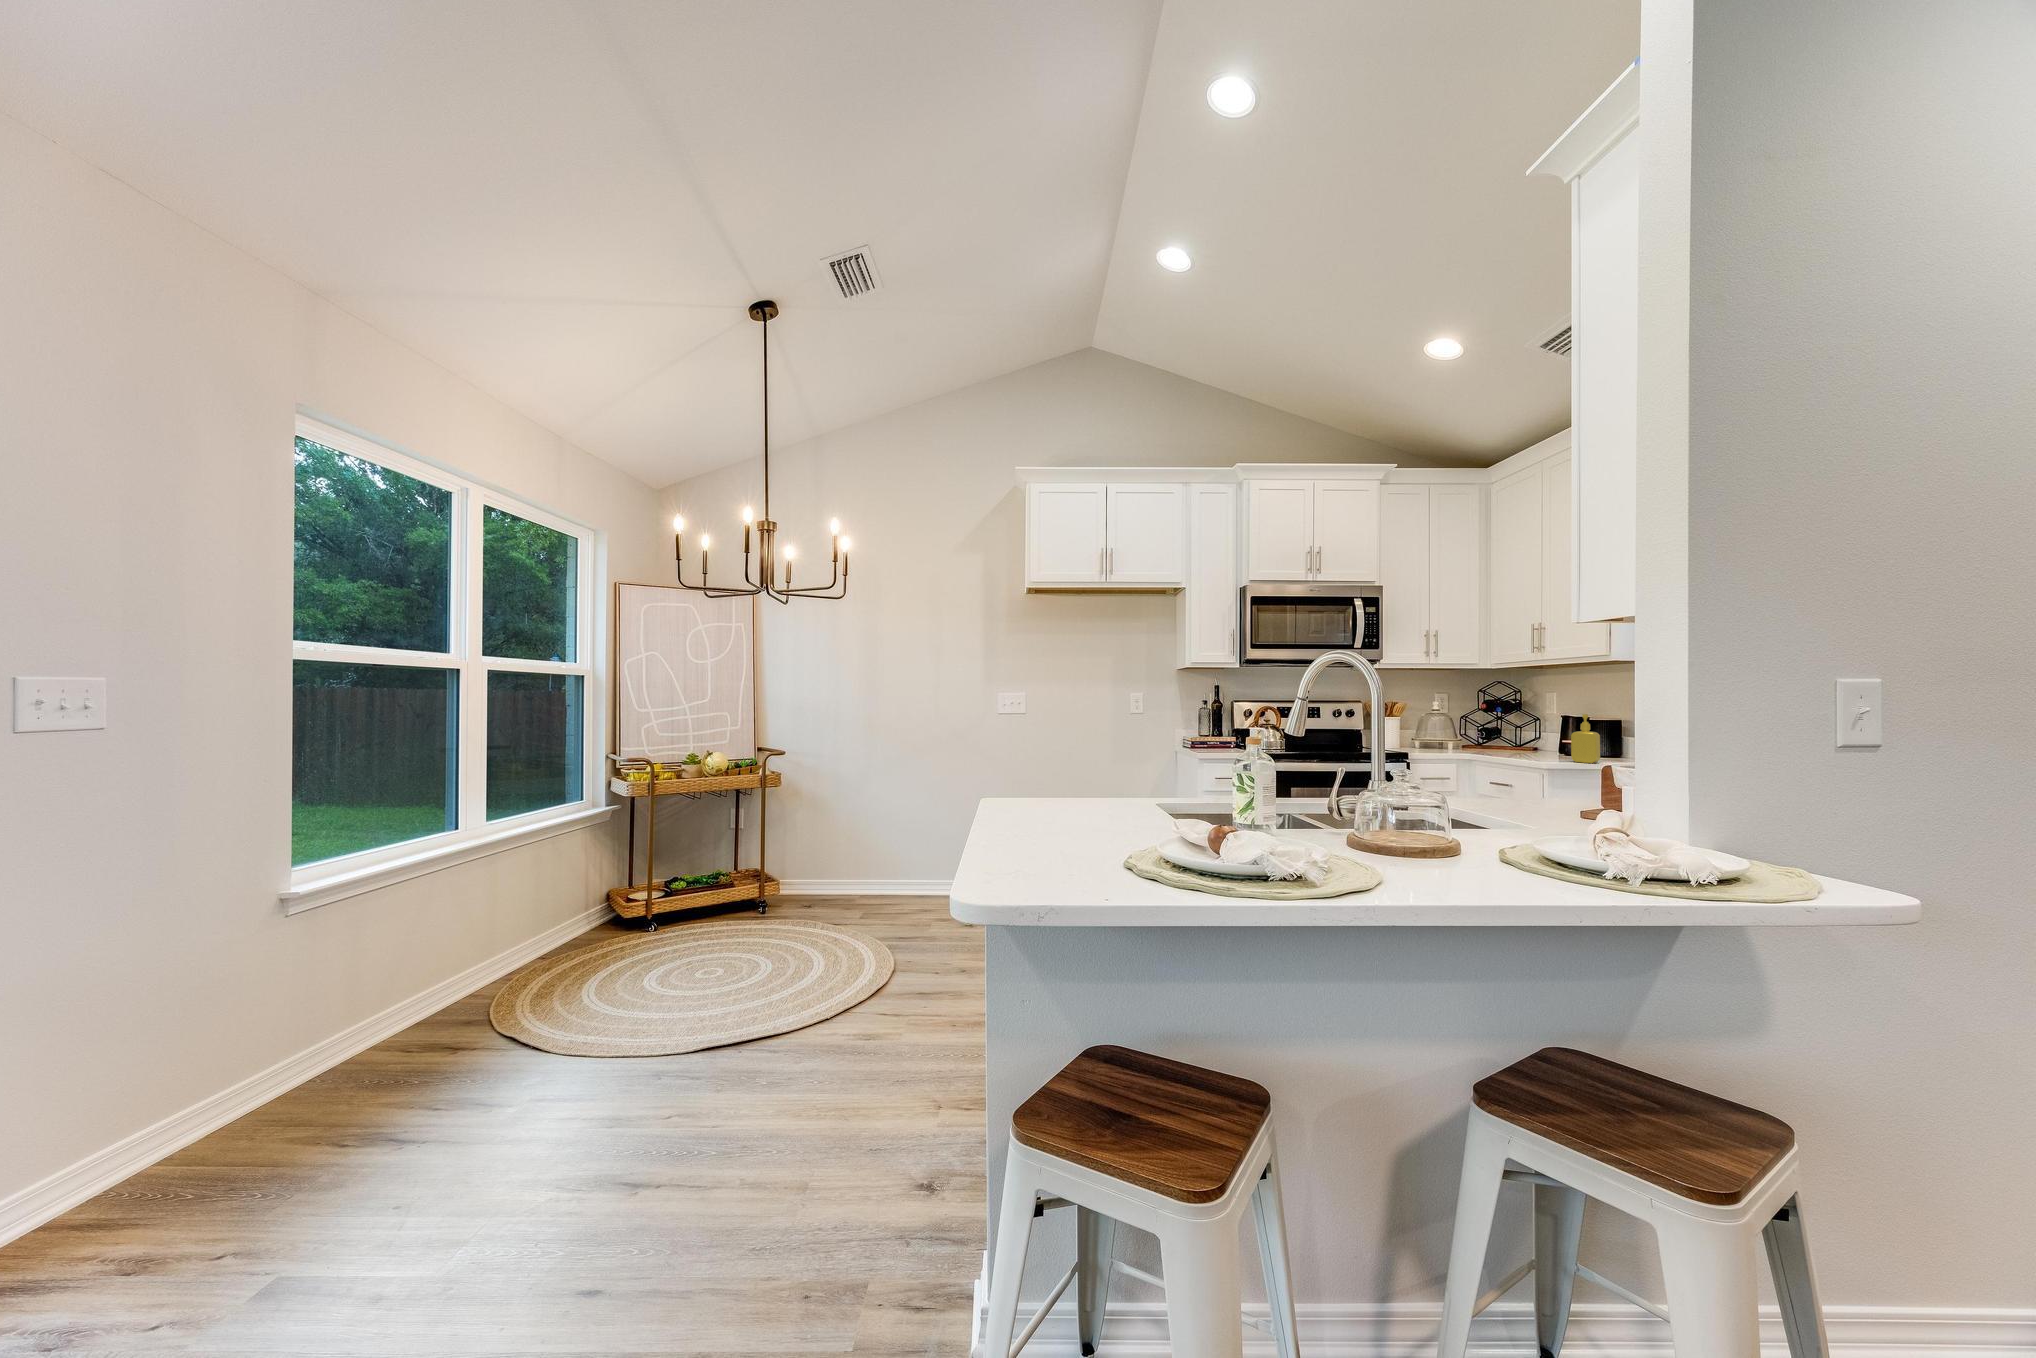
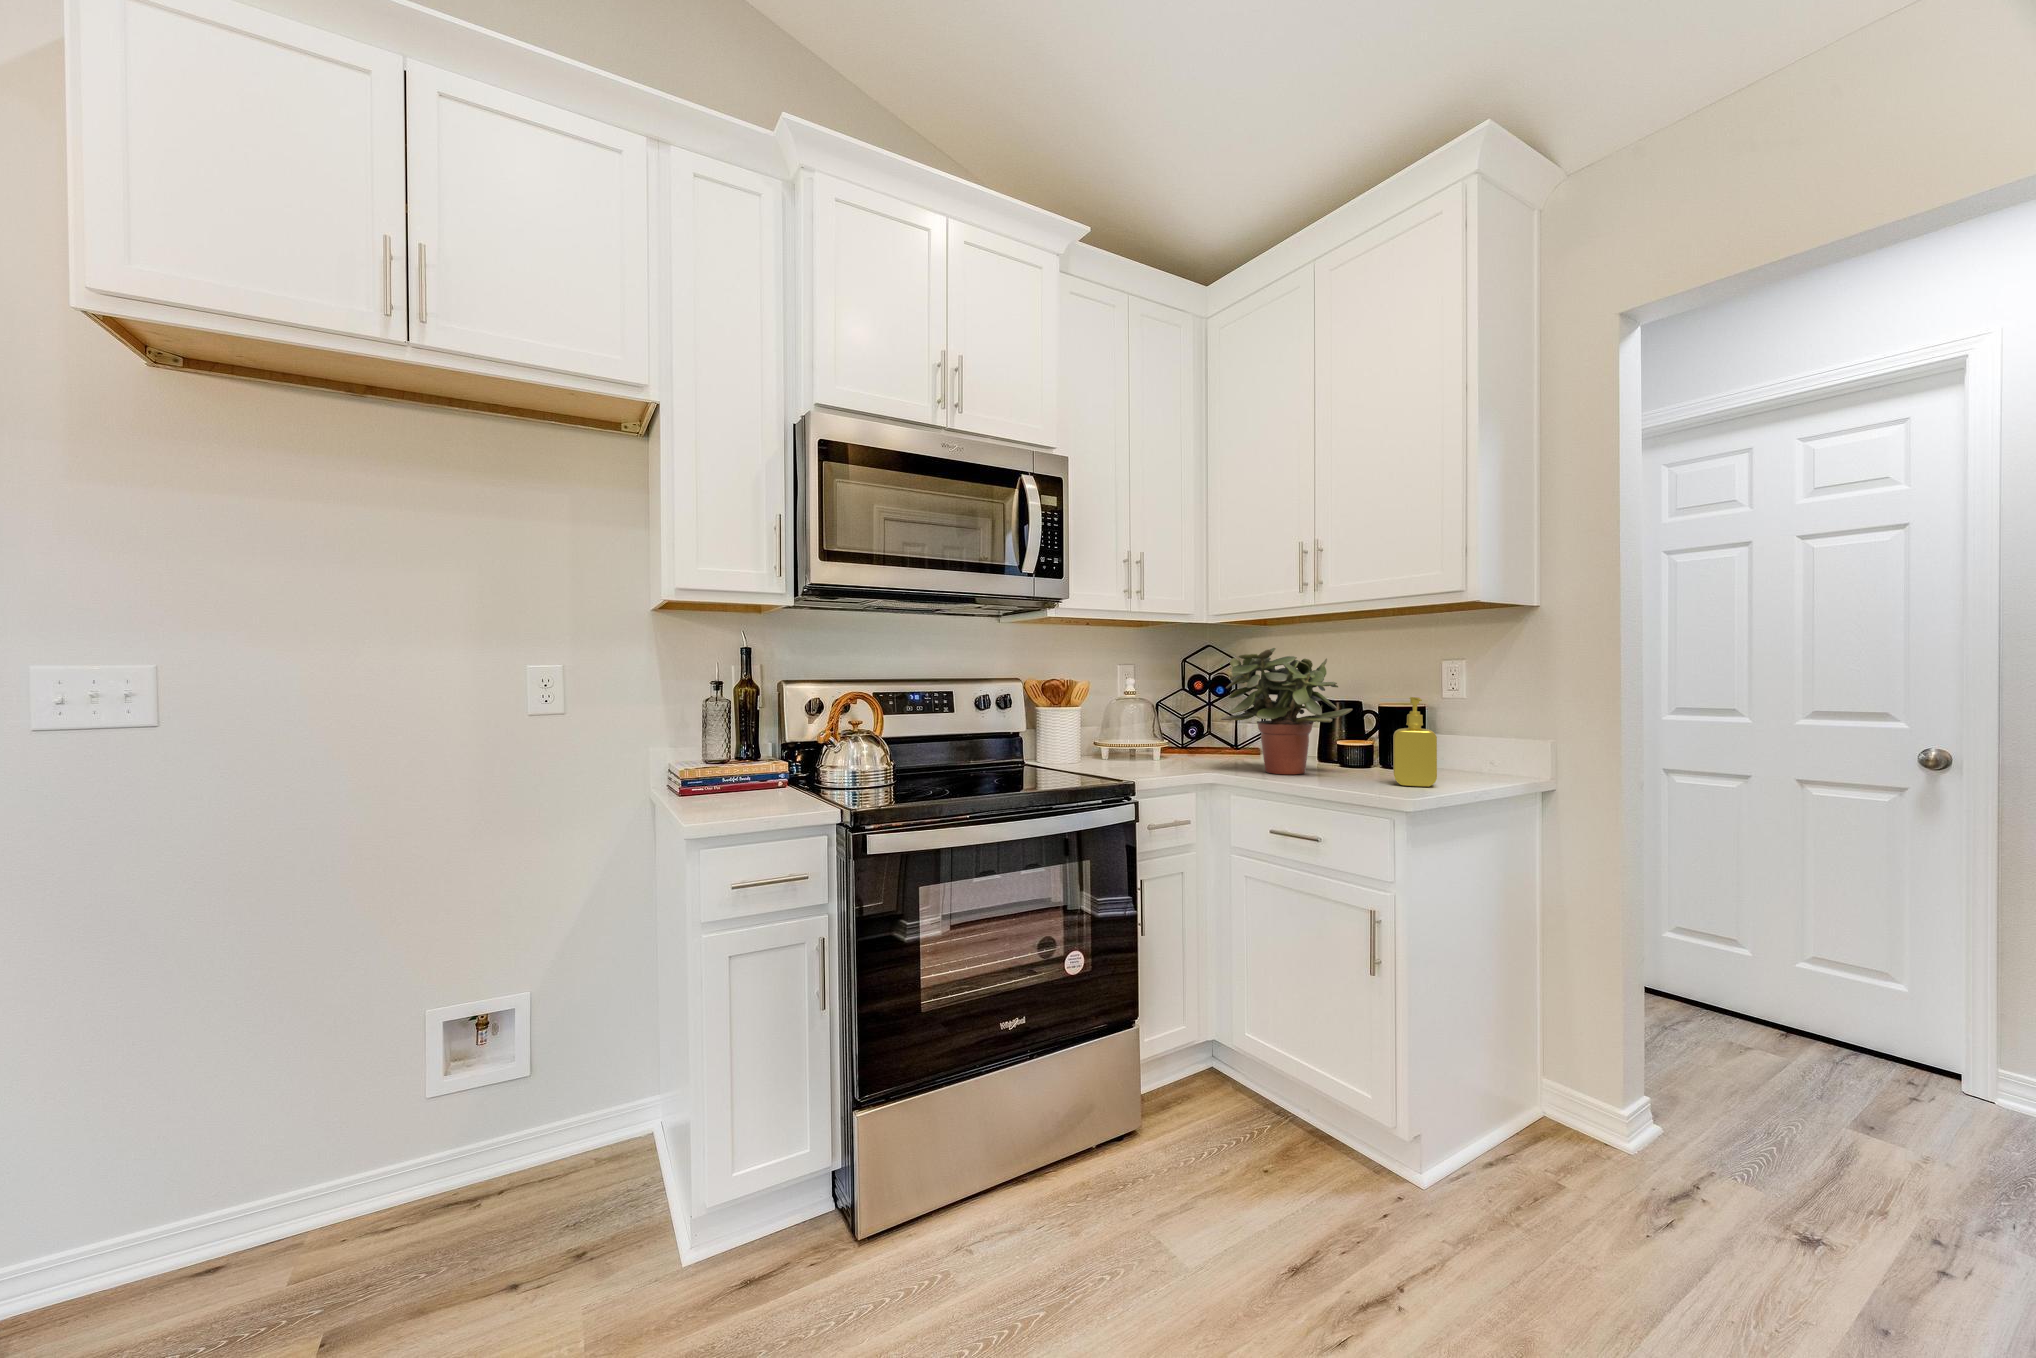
potted plant: none [1477,686,1562,756] -> present [1221,648,1353,774]

